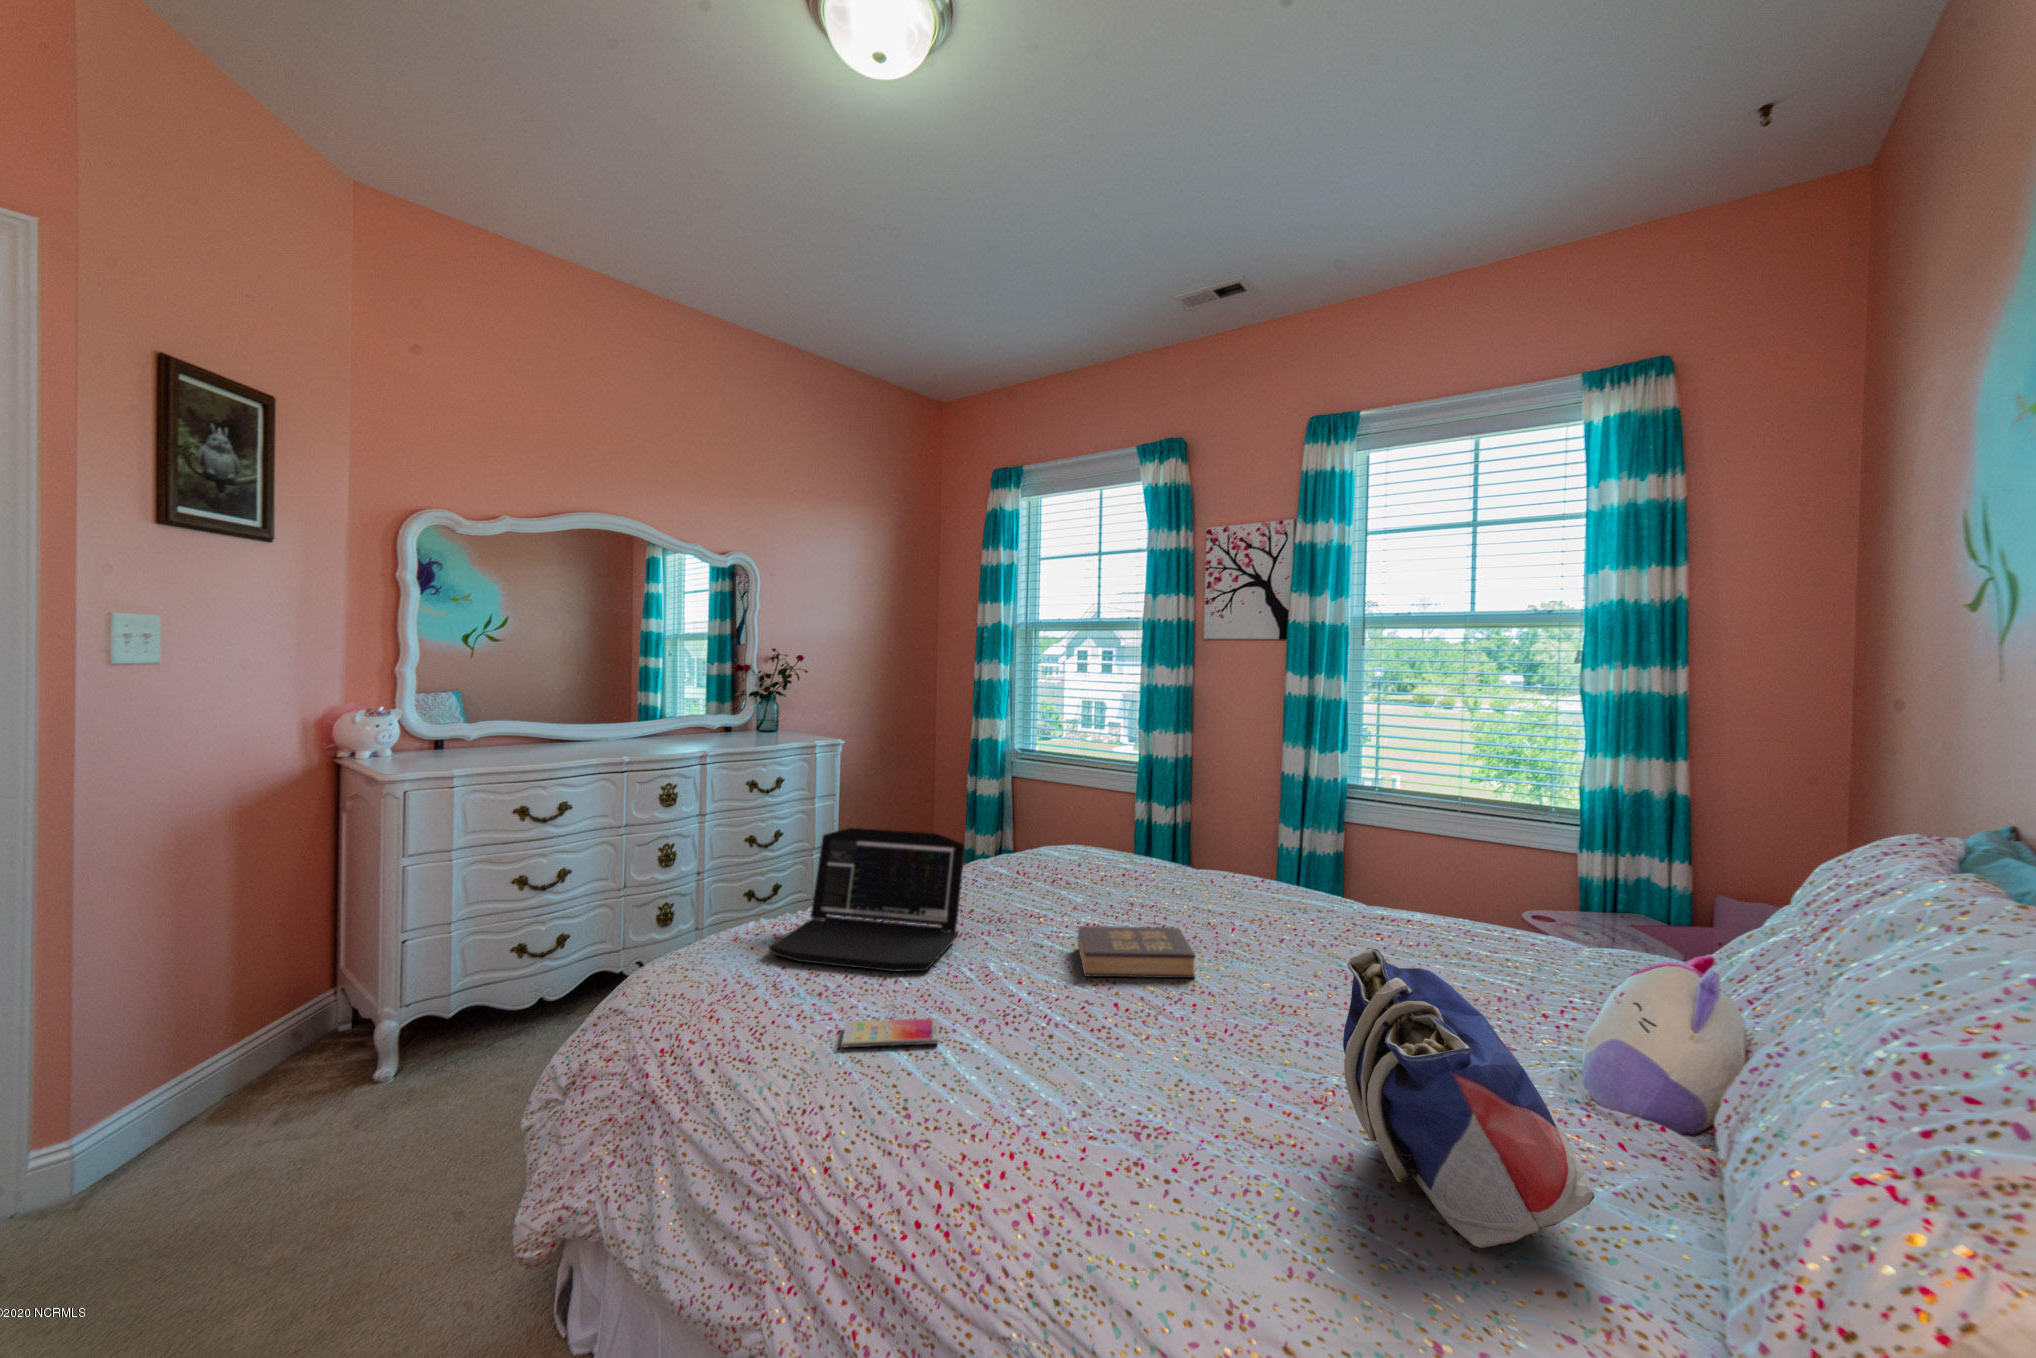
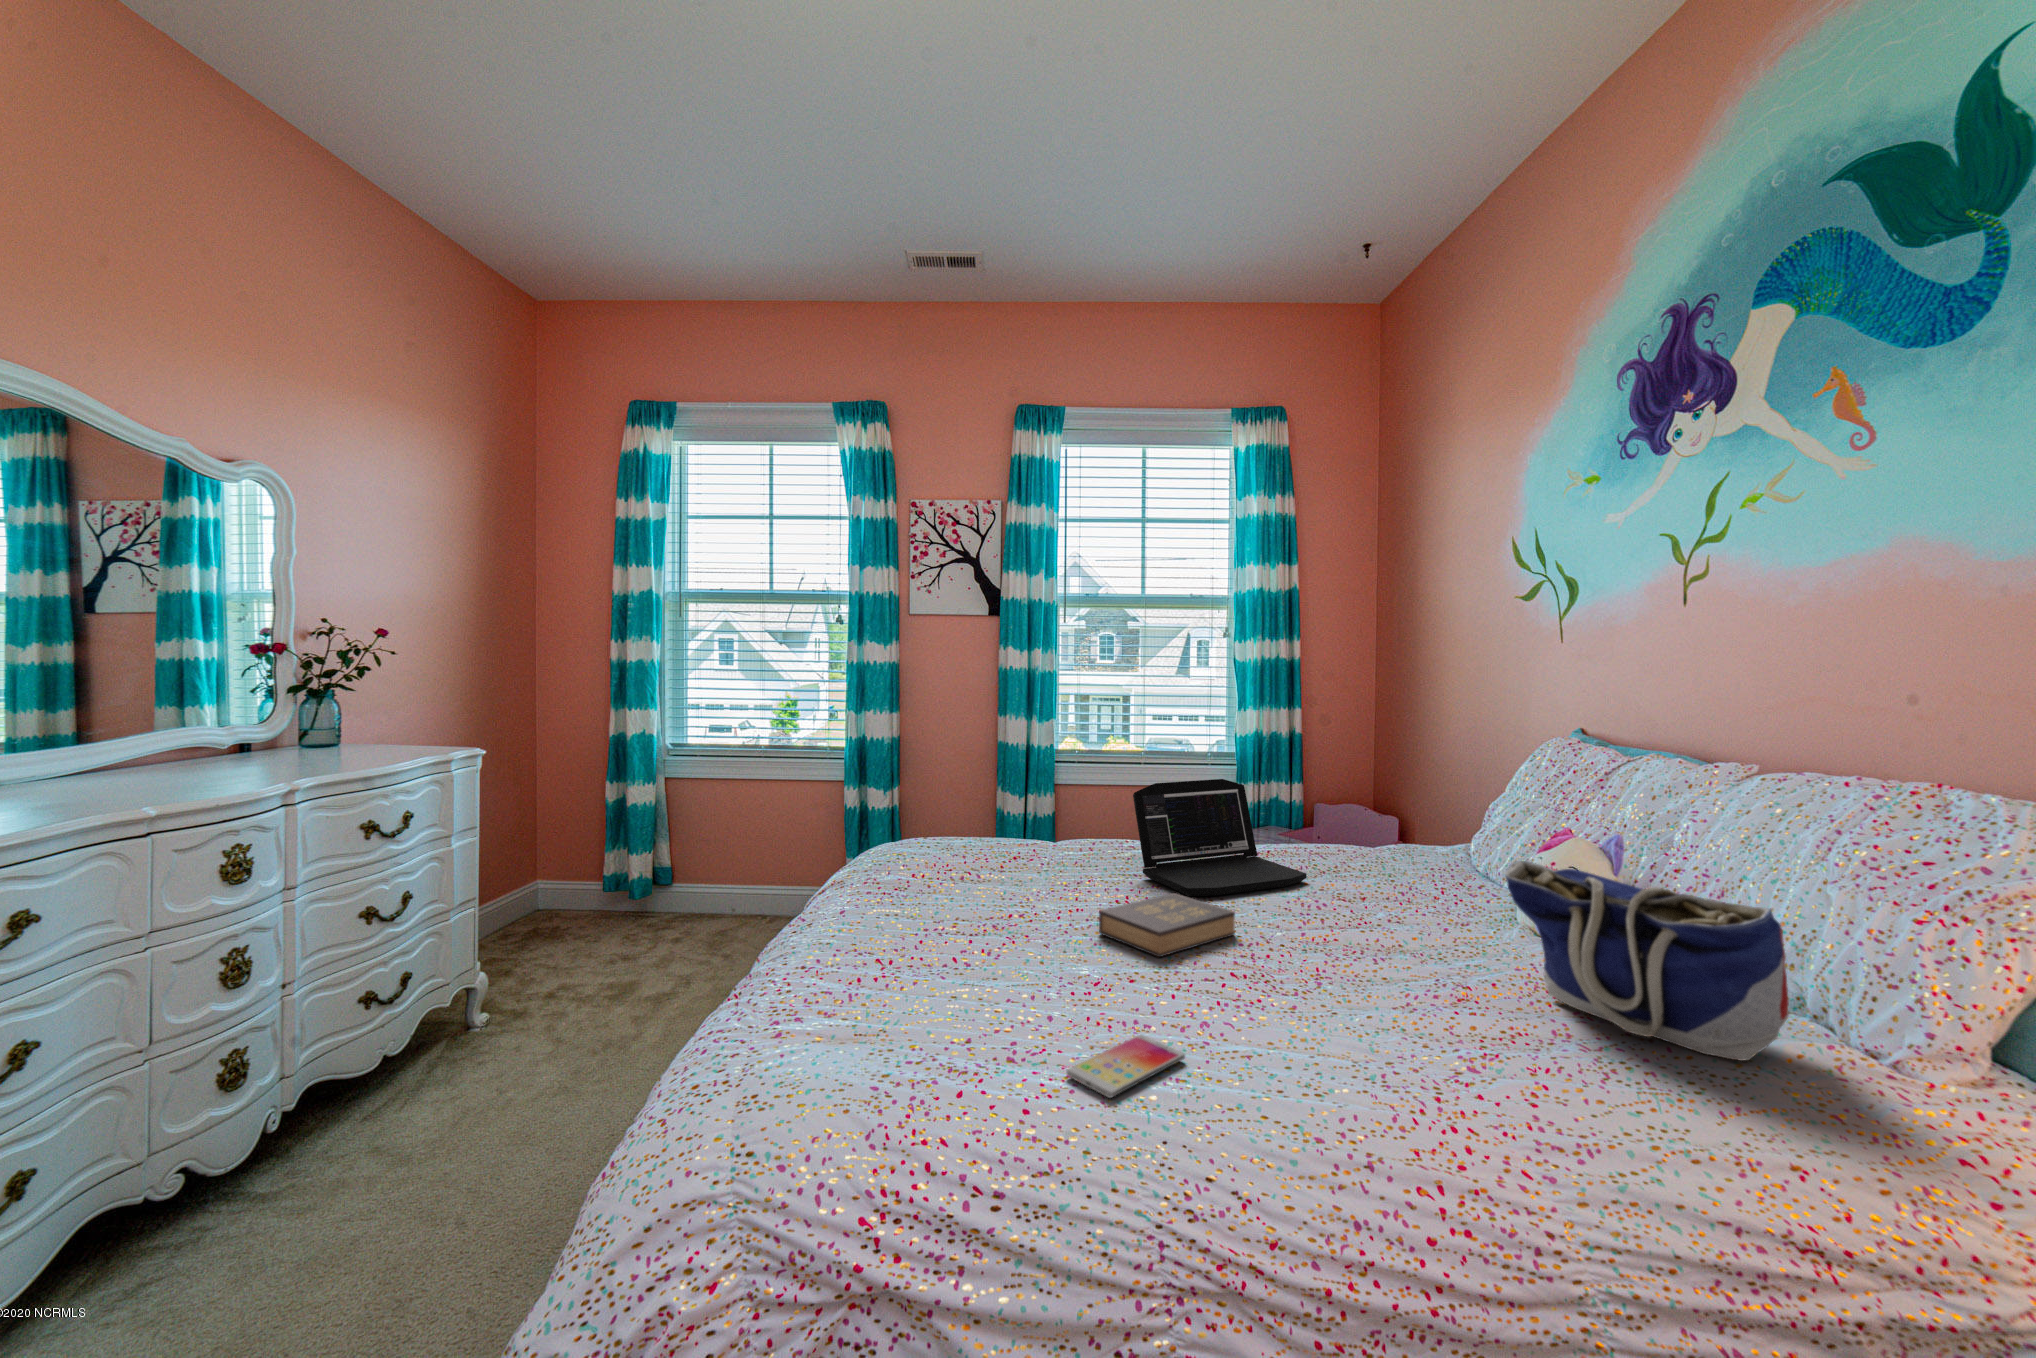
laptop: present [769,828,965,972] -> present [1133,779,1306,896]

